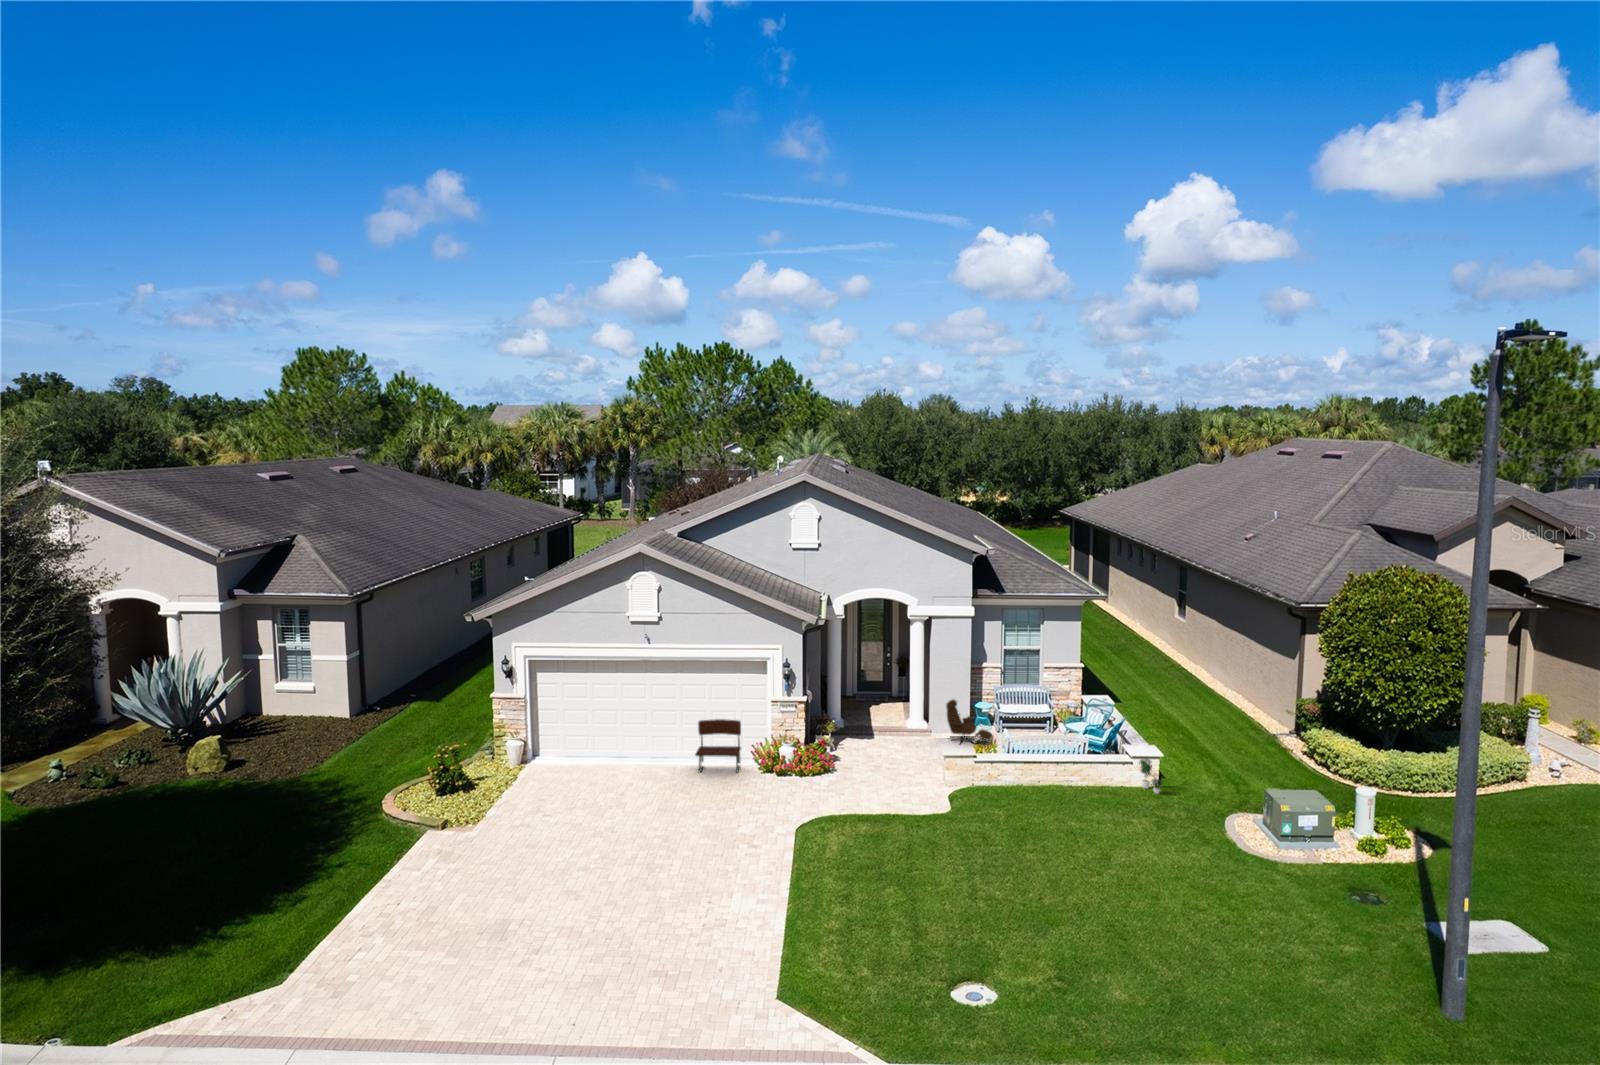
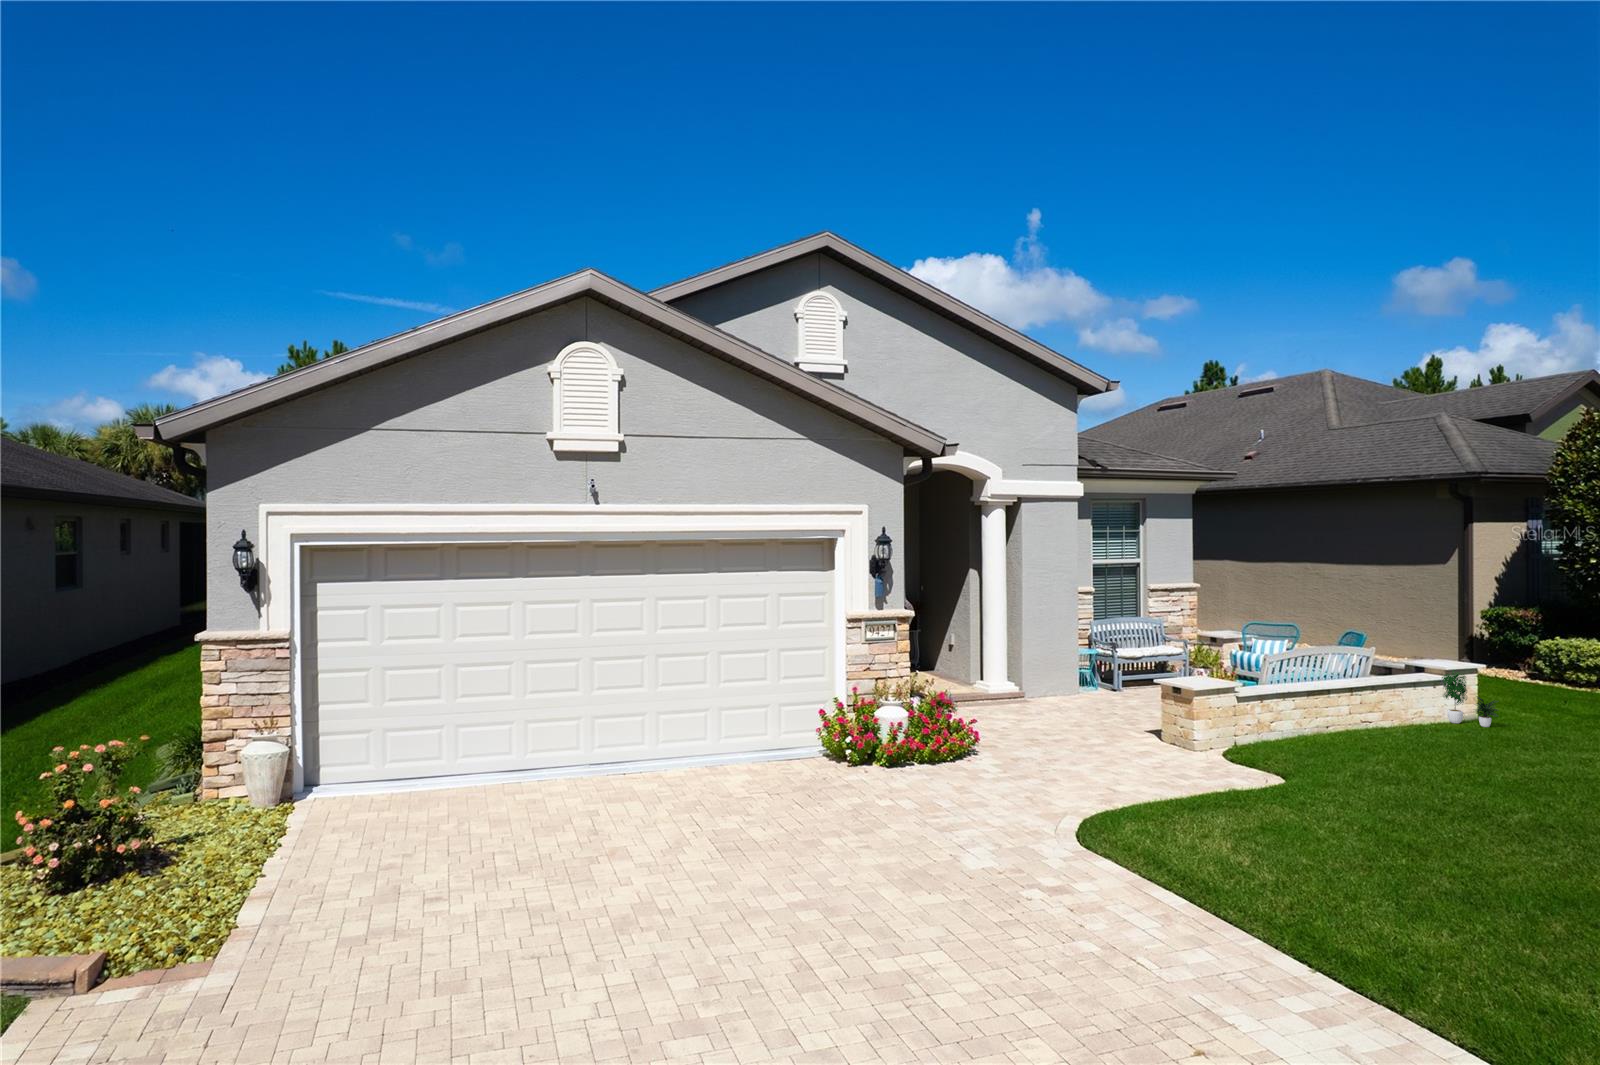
lounge chair: present [946,700,993,744] -> none [1054,633,1131,702]
bench: present [695,719,741,772] -> none [704,663,803,775]

